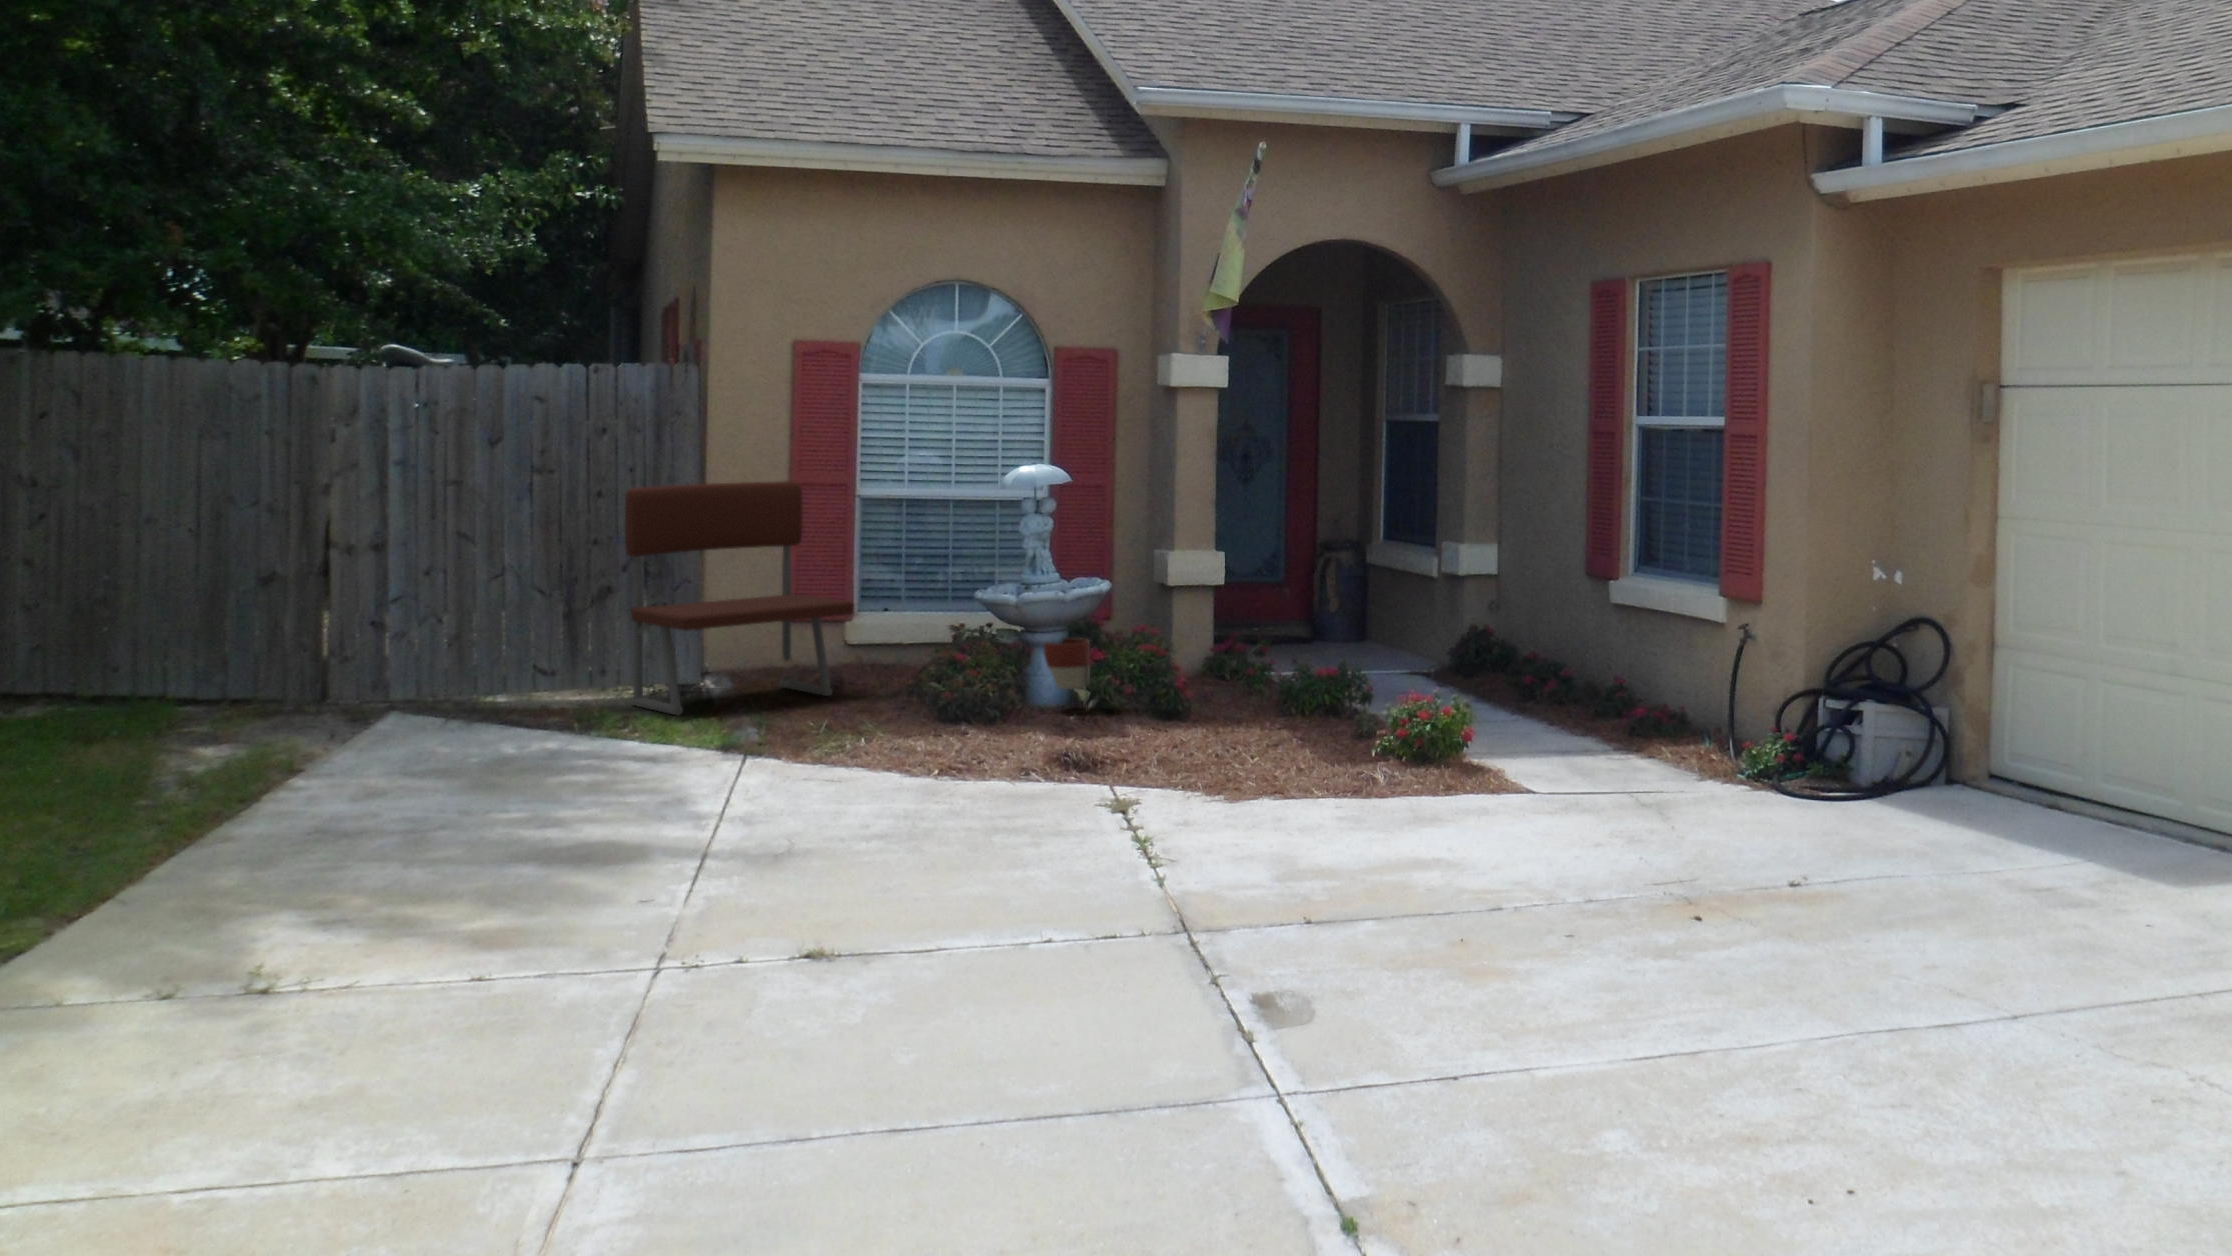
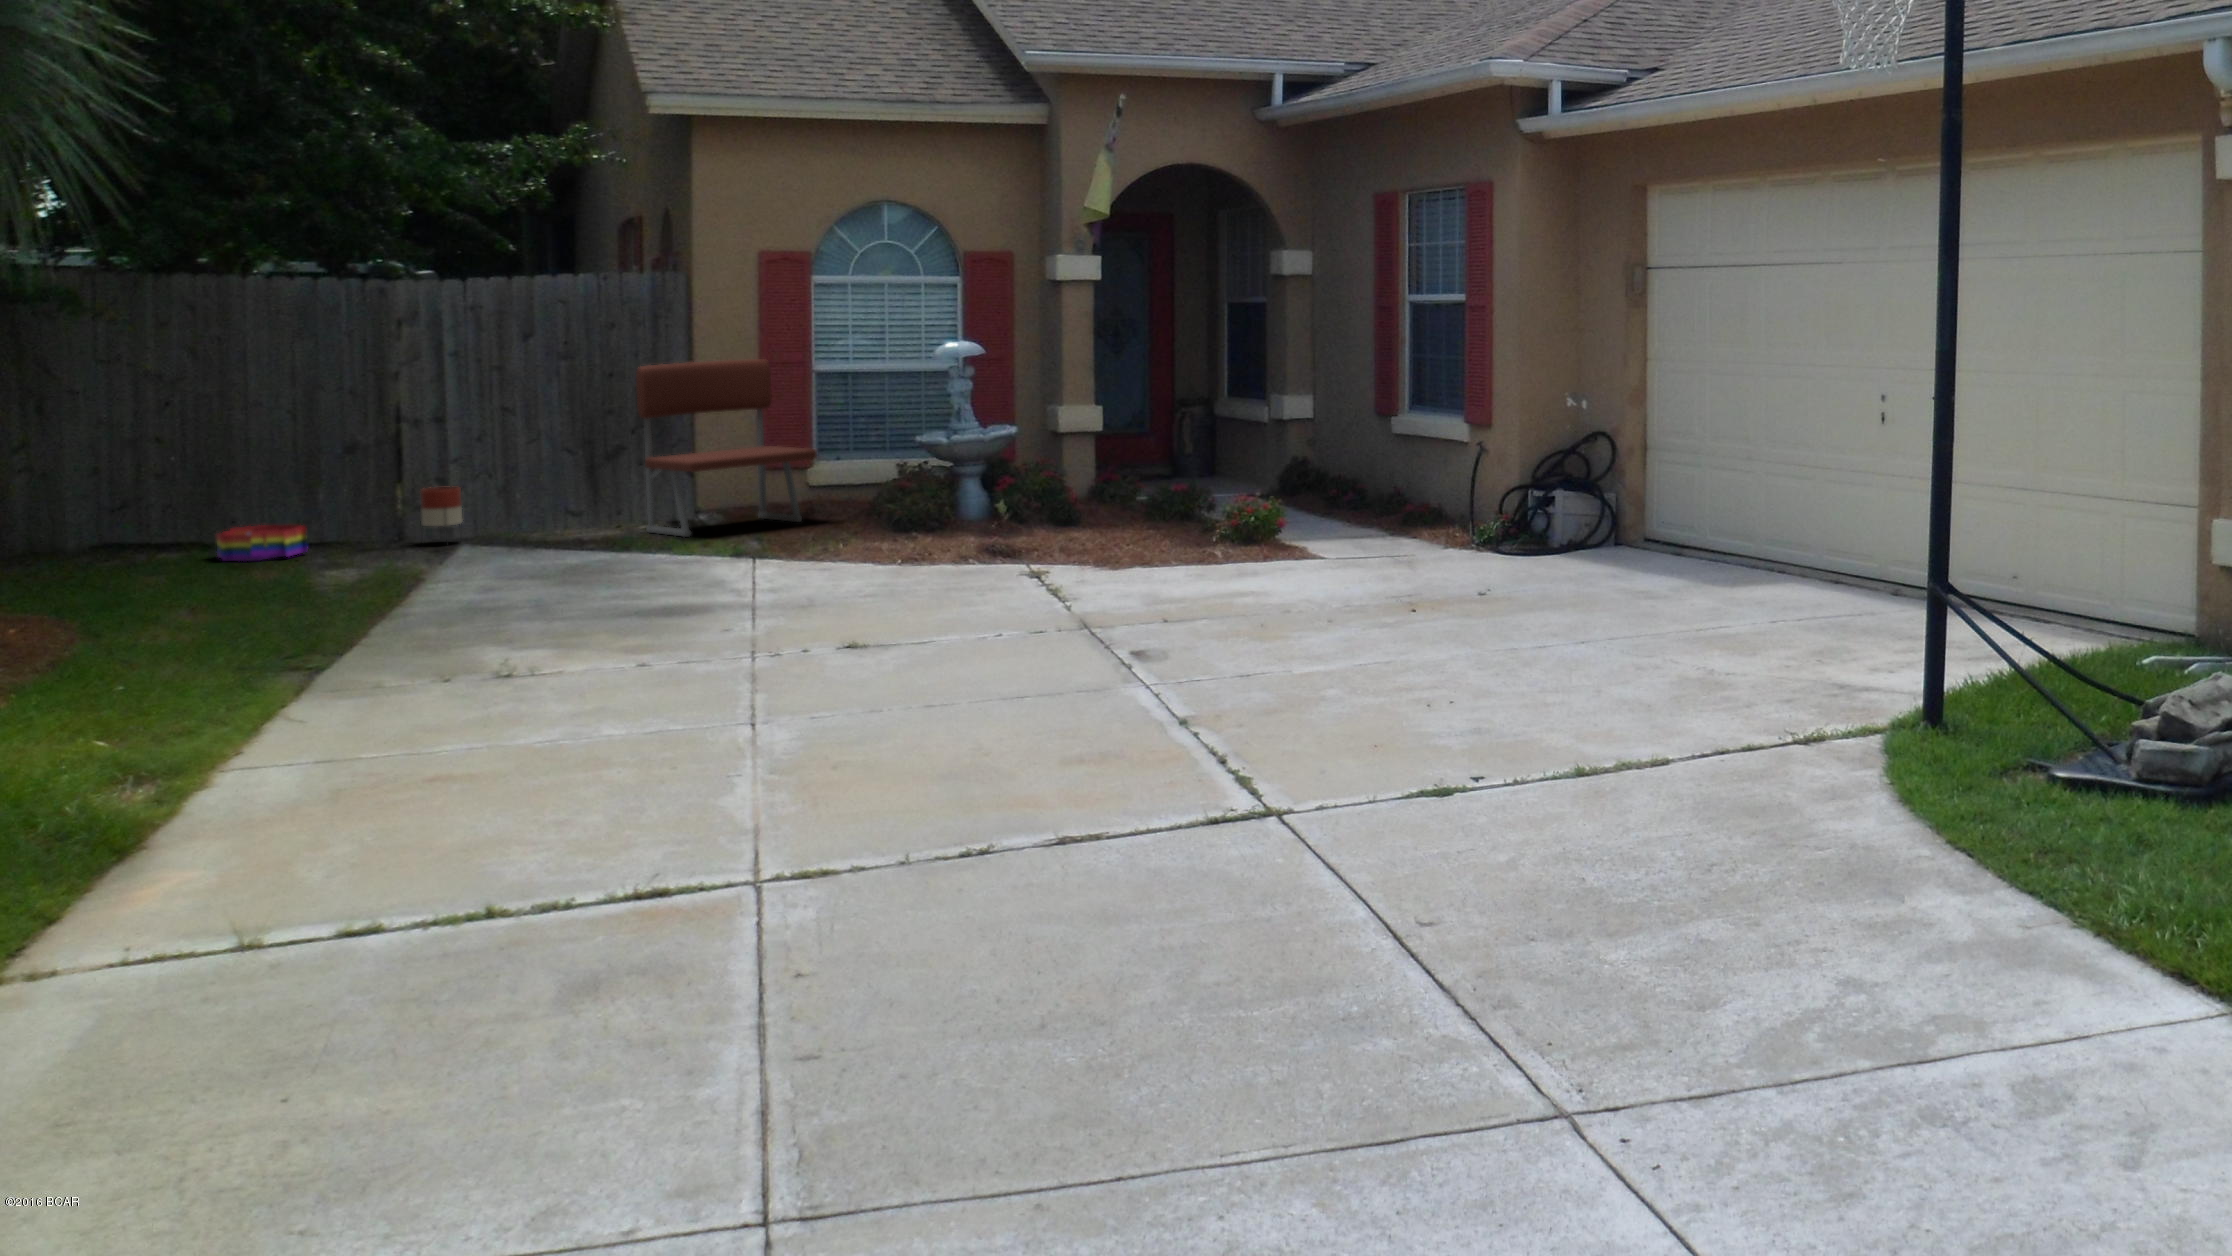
planter: present [1044,638,1090,707] -> present [420,486,462,545]
storage bin: none [75,683,194,734] -> present [217,525,307,561]

